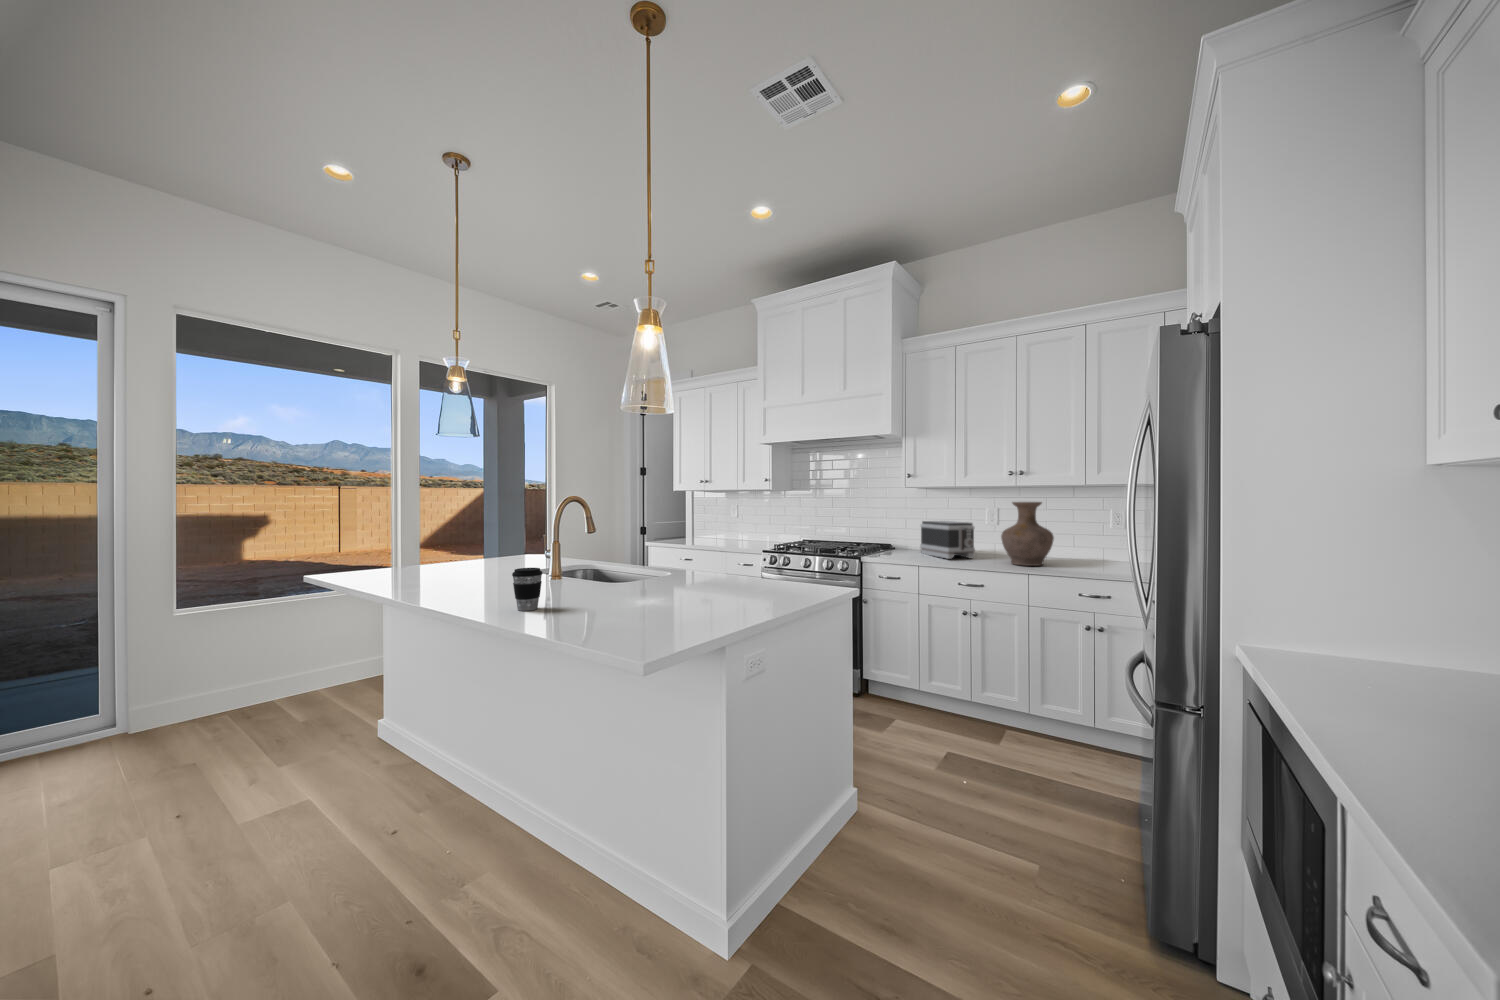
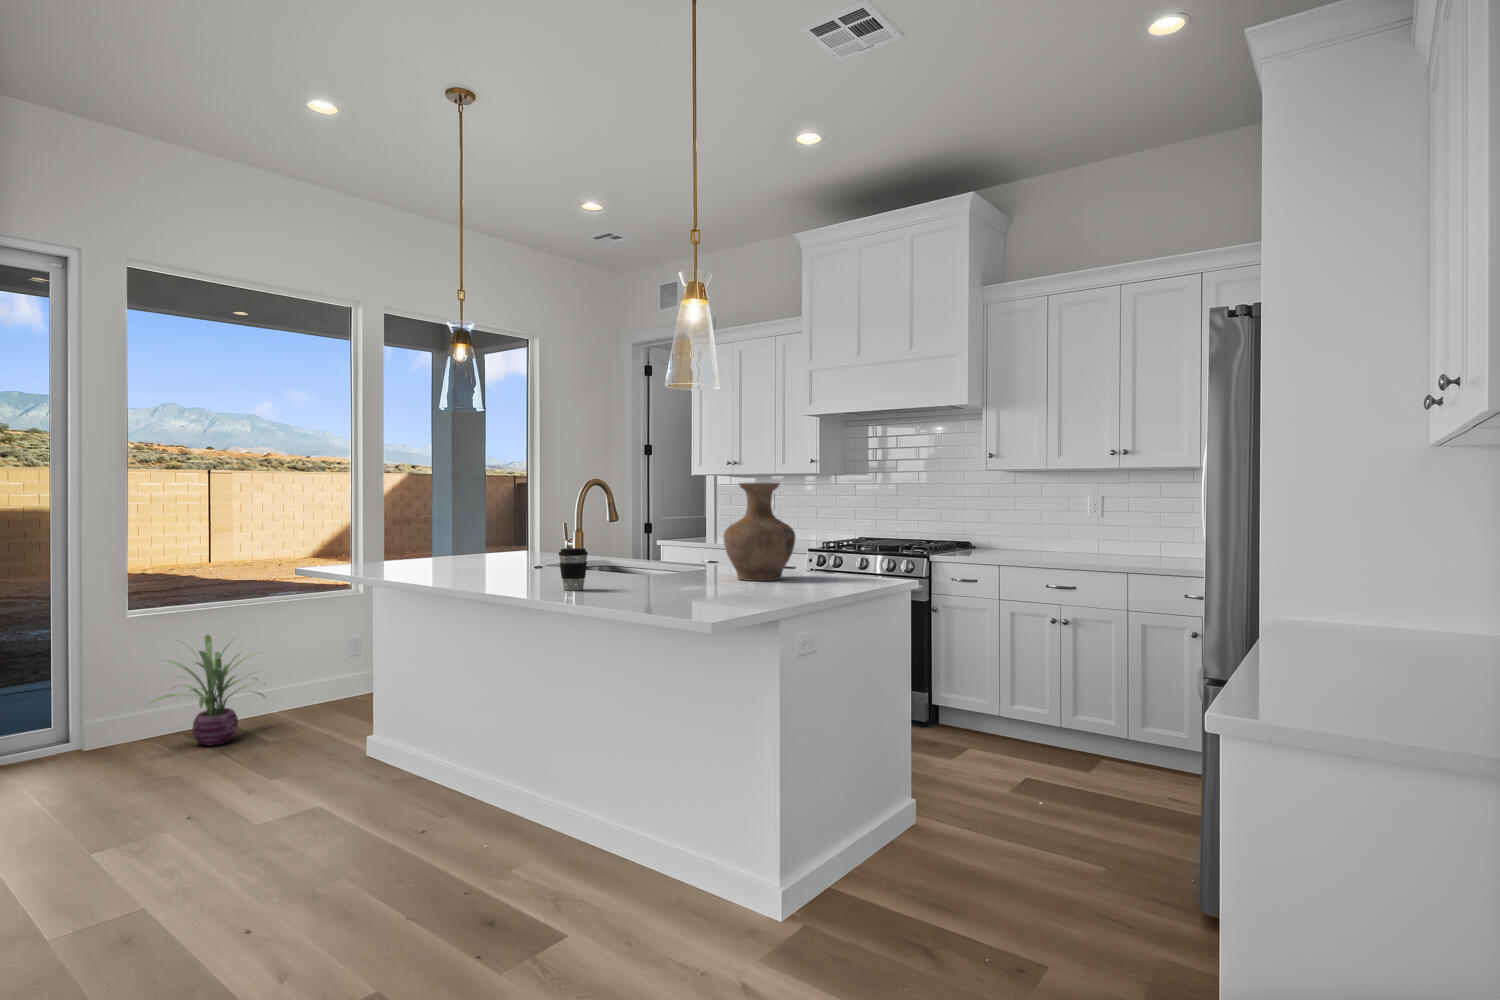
vase: present [1001,502,1054,566] -> present [723,483,795,581]
toaster: present [920,521,975,559] -> none [1004,512,1070,557]
decorative plant: none [175,629,306,728] -> present [149,635,262,746]

